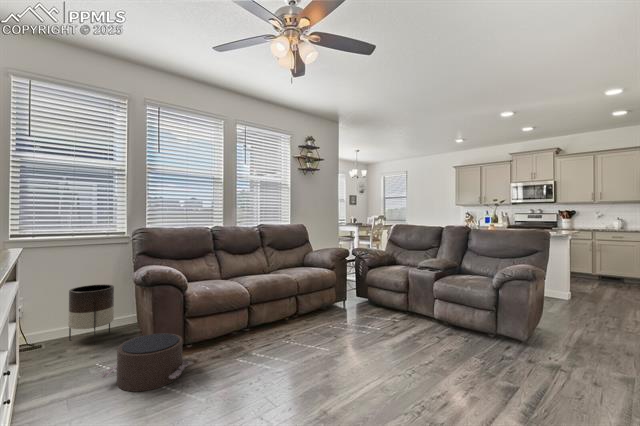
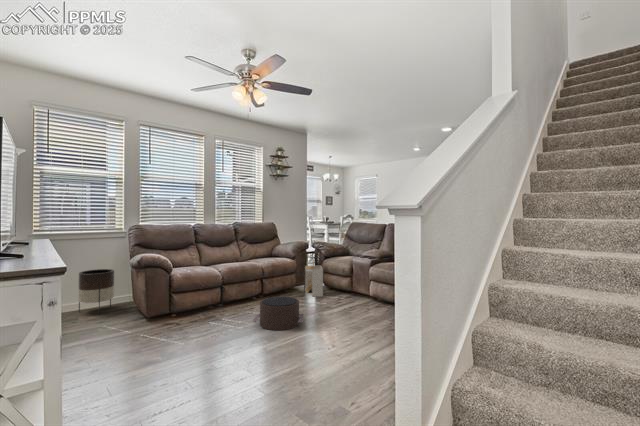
storage bin: none [347,271,372,317] -> present [305,260,323,297]
pouf: present [101,333,189,391] -> present [253,297,303,330]

